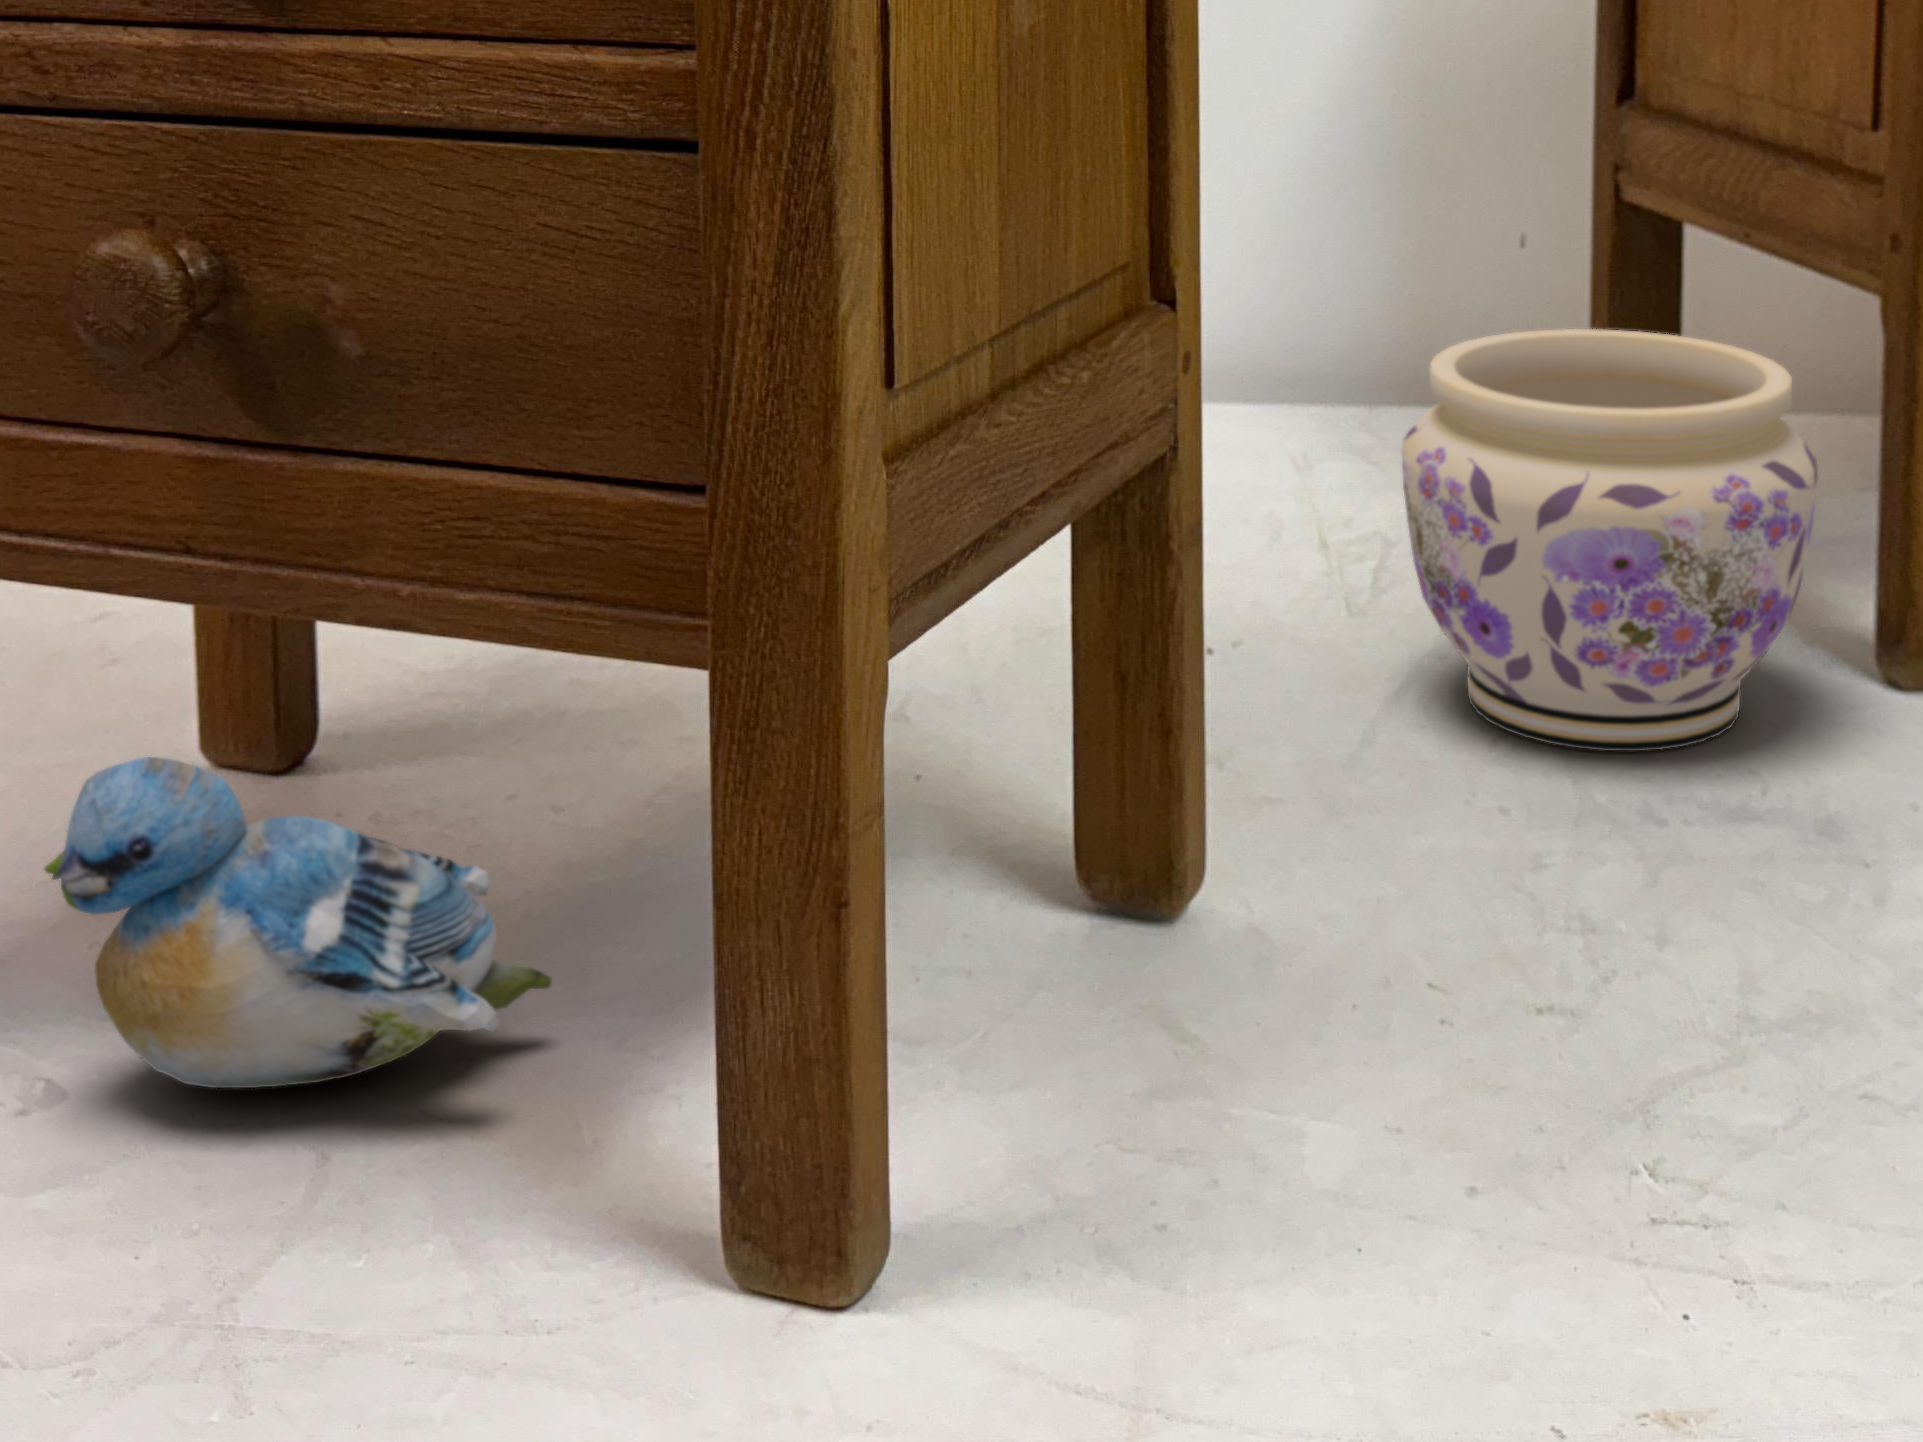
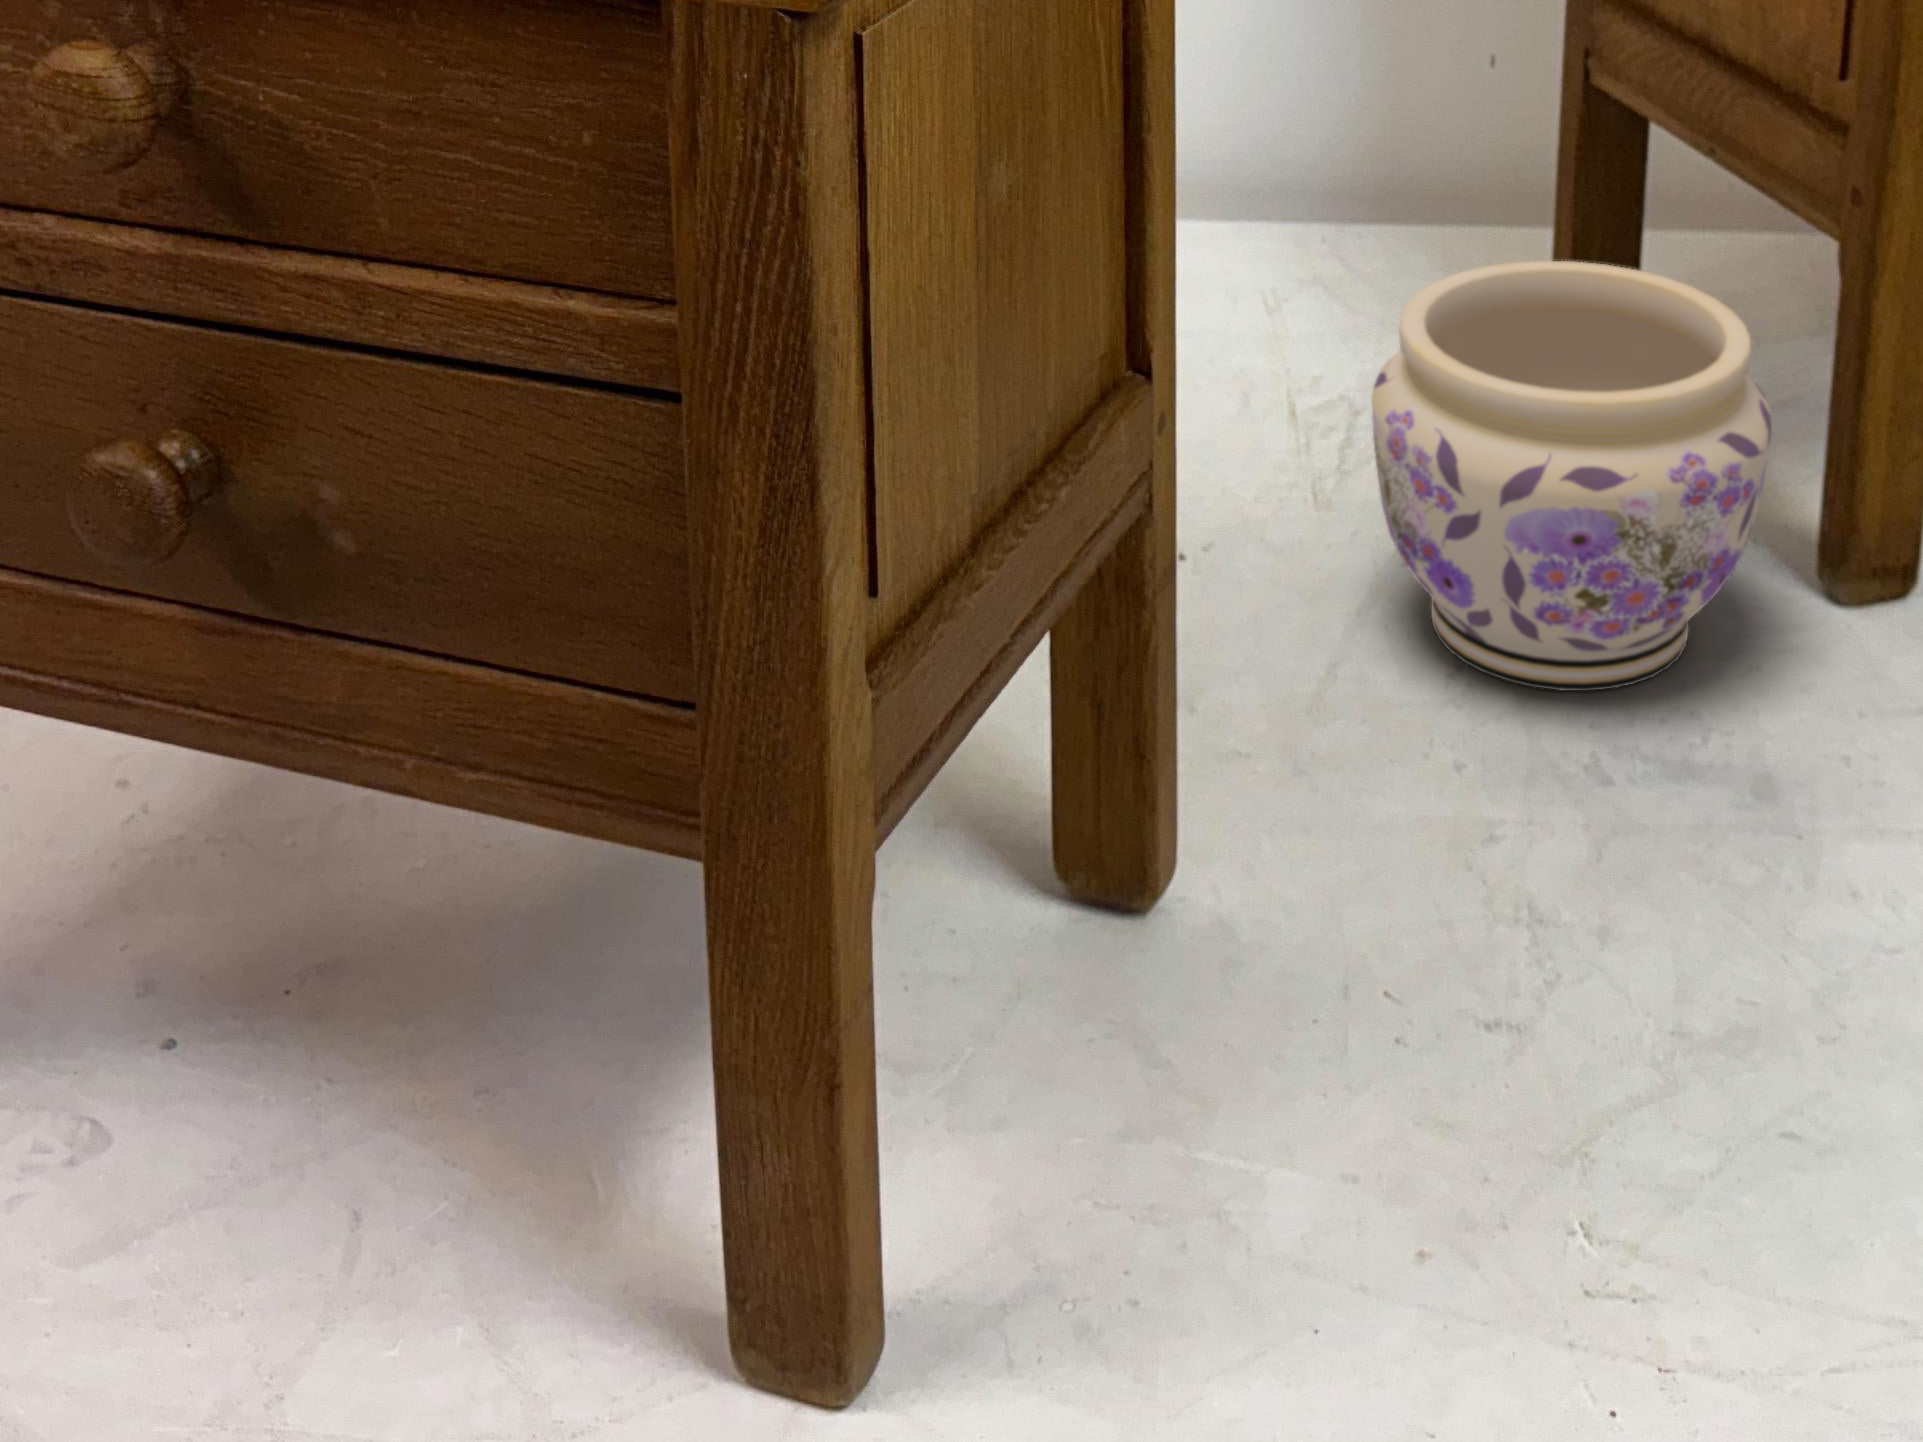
plush toy: present [44,757,551,1088] -> none [87,865,569,1153]

